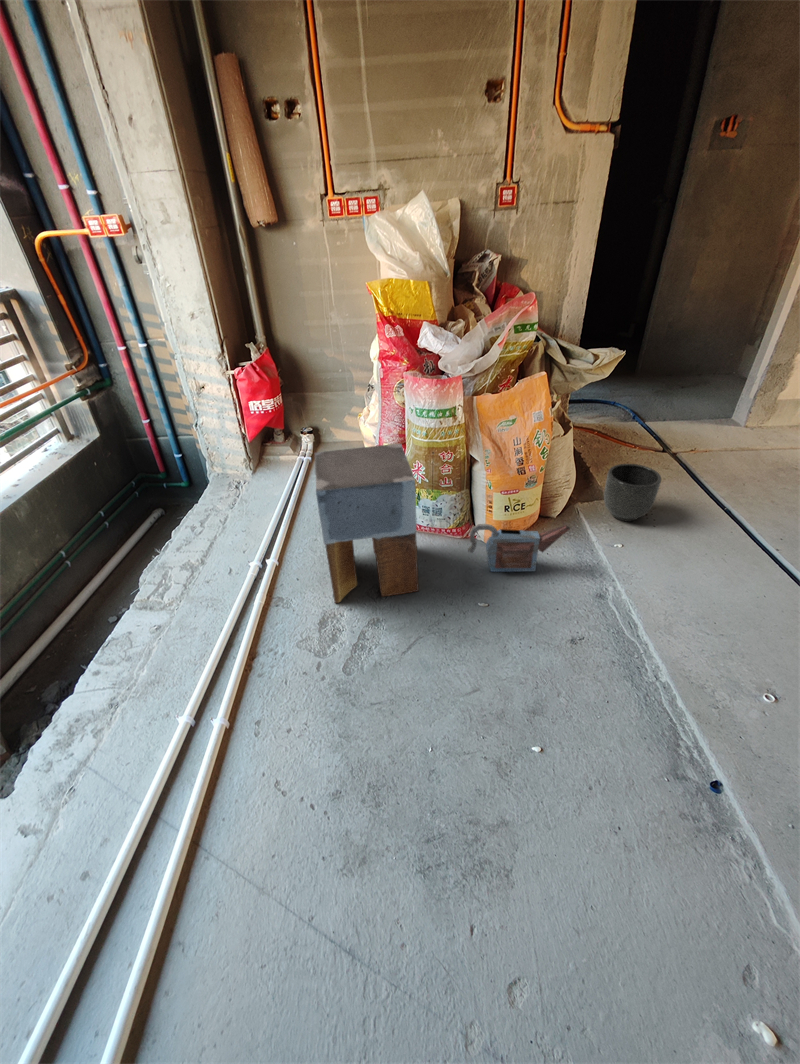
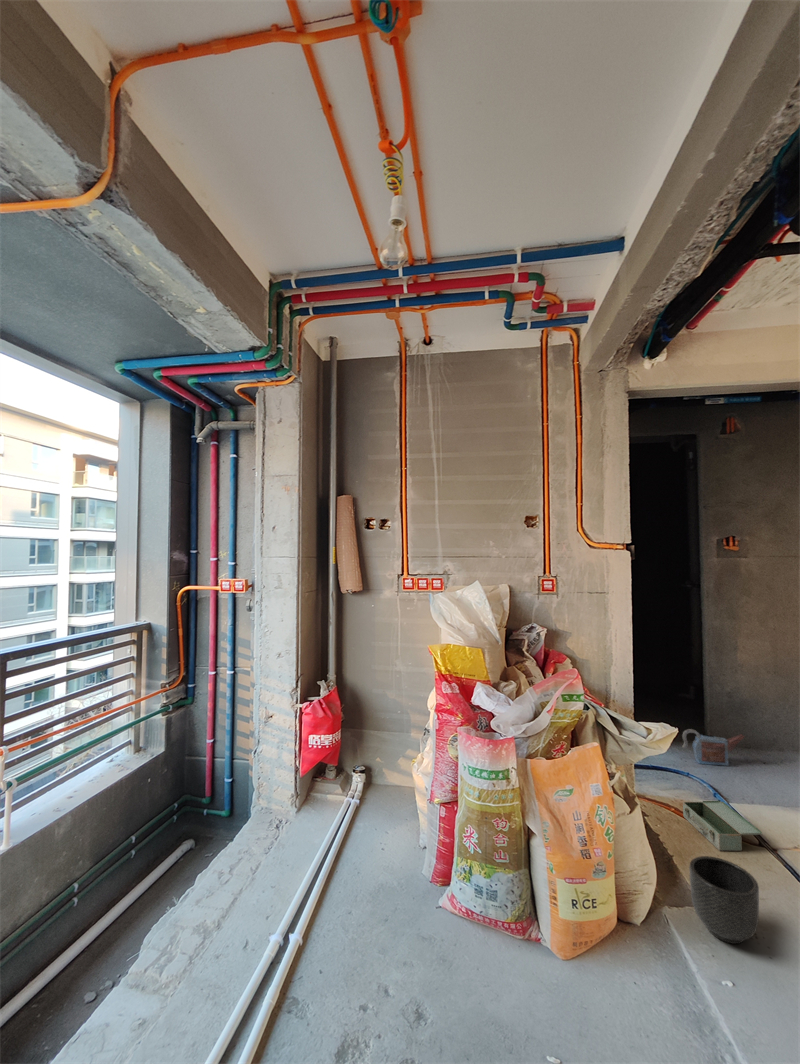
toolbox: none [610,424,675,462] -> present [683,801,763,851]
stool: present [315,444,419,603] -> none [360,806,468,1029]
watering can: present [468,524,570,572] -> present [682,729,744,766]

